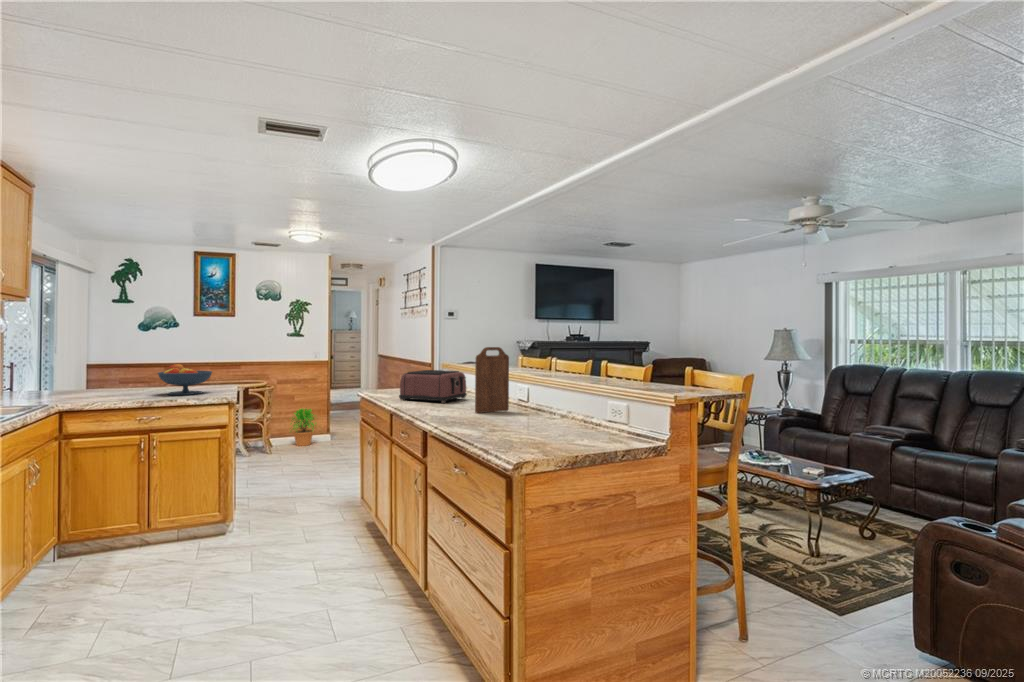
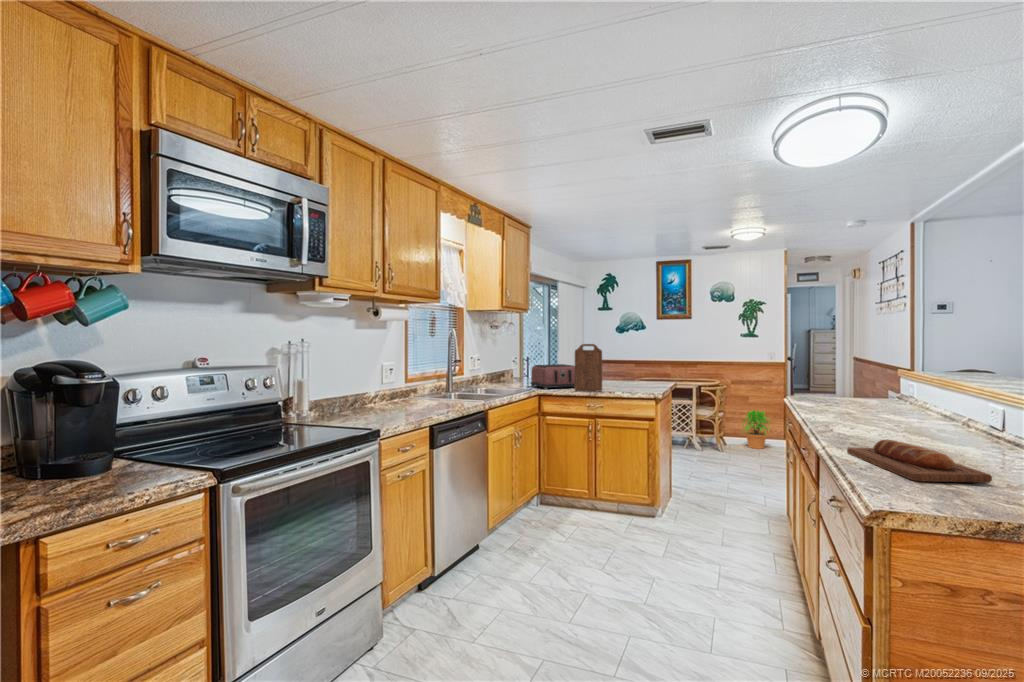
cutting board: present [475,347,509,413] -> present [575,344,602,391]
fruit bowl: present [158,364,212,395] -> none [606,362,647,389]
toaster: present [399,370,467,403] -> present [531,364,575,389]
bread loaf: none [450,414,539,440] -> present [847,440,992,483]

